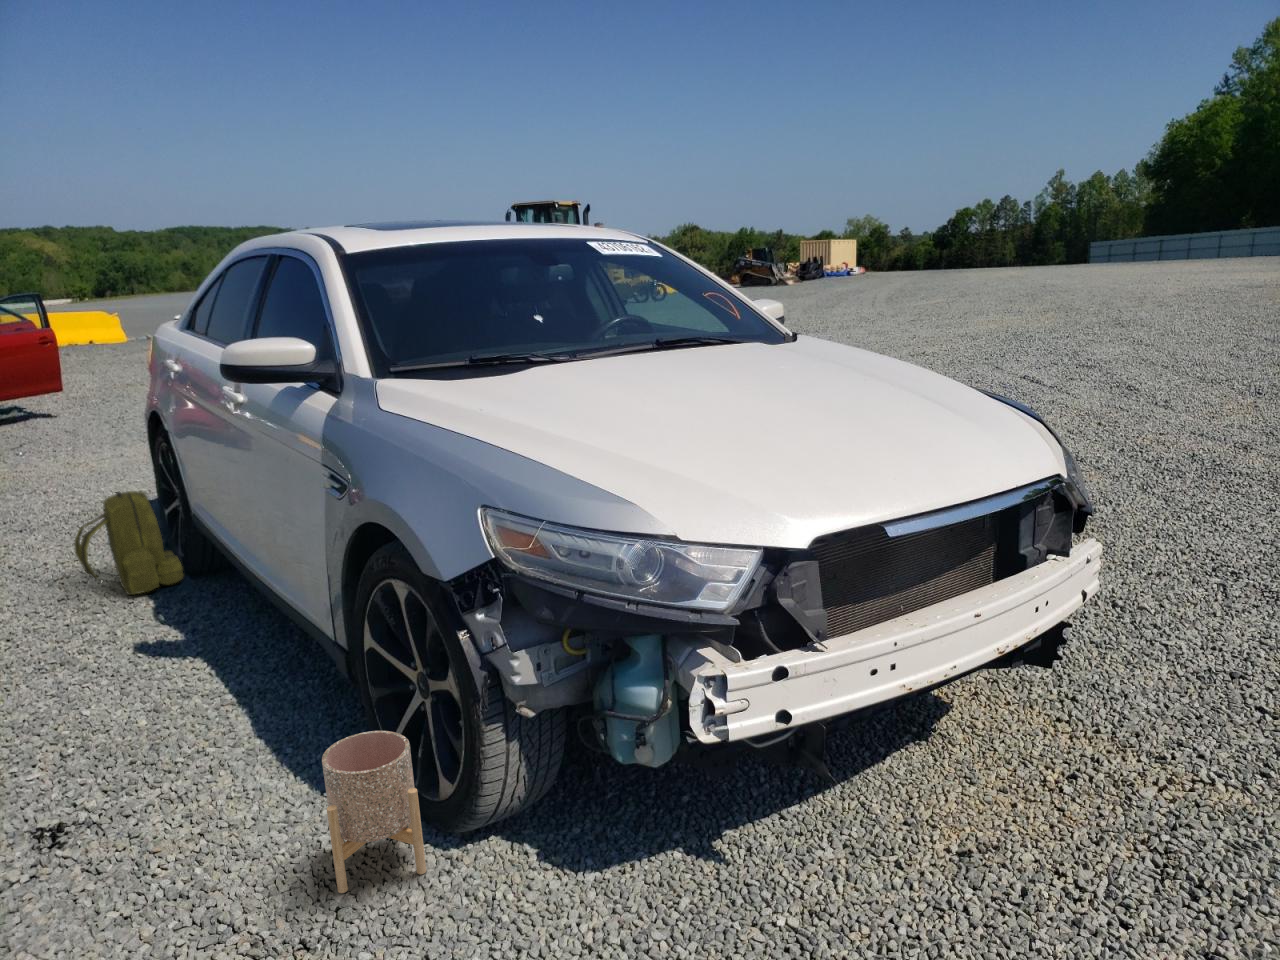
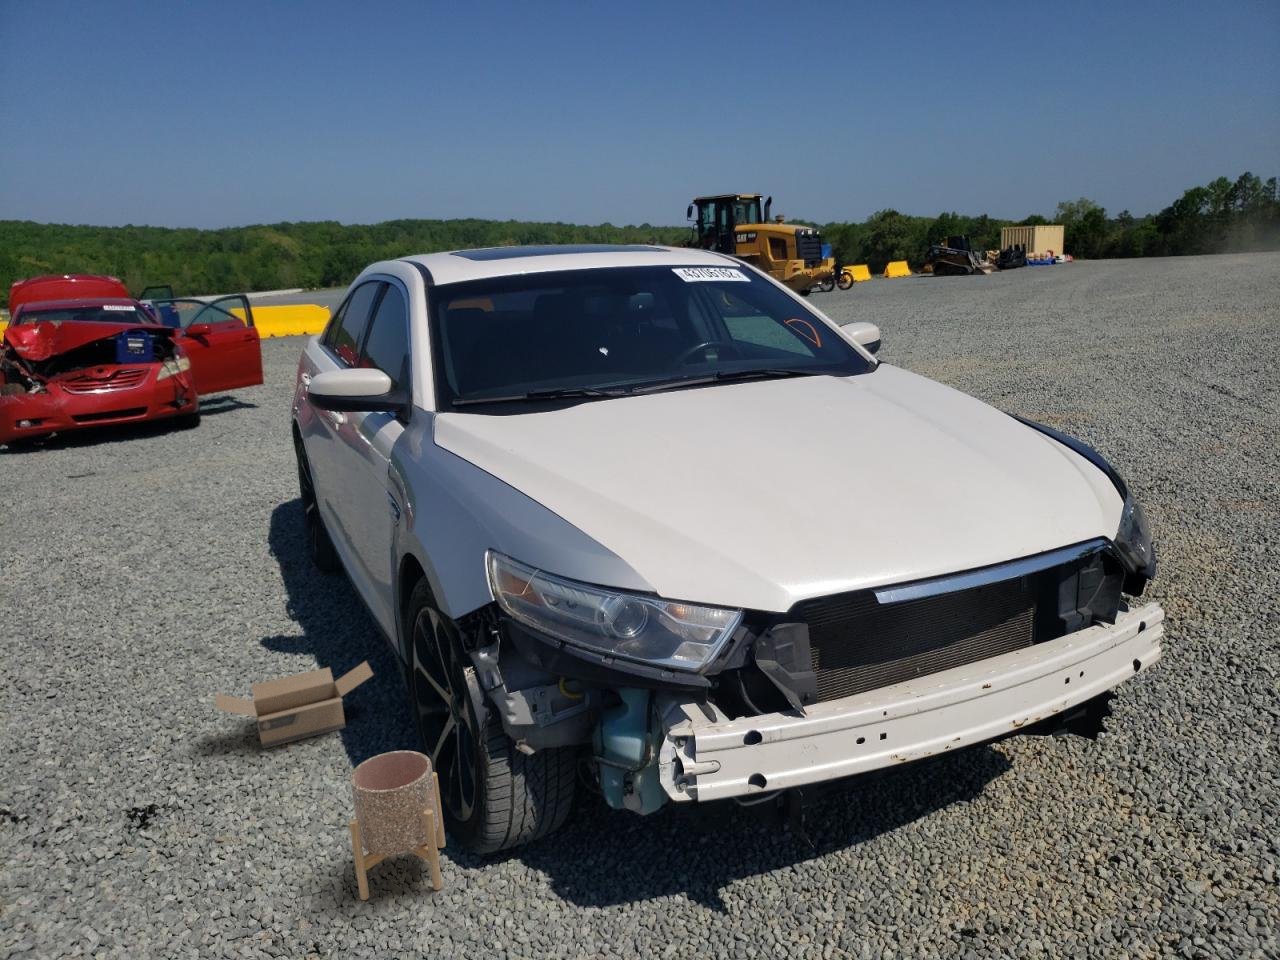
backpack: present [74,491,183,595] -> none [220,493,312,589]
cardboard box: none [118,653,298,754] -> present [215,661,373,748]

